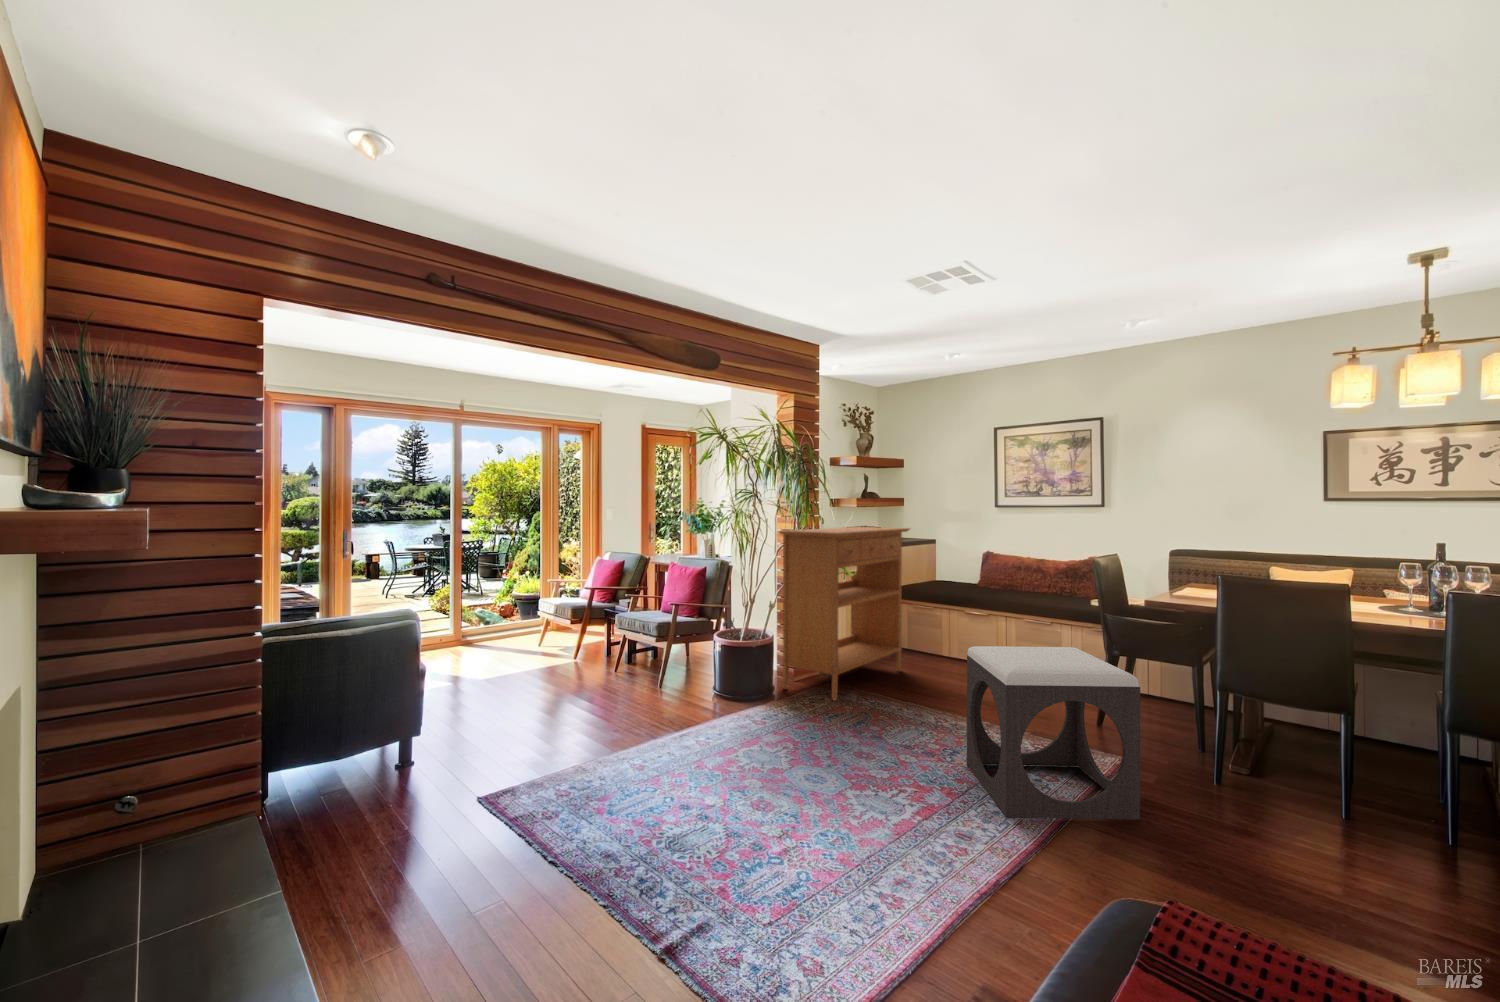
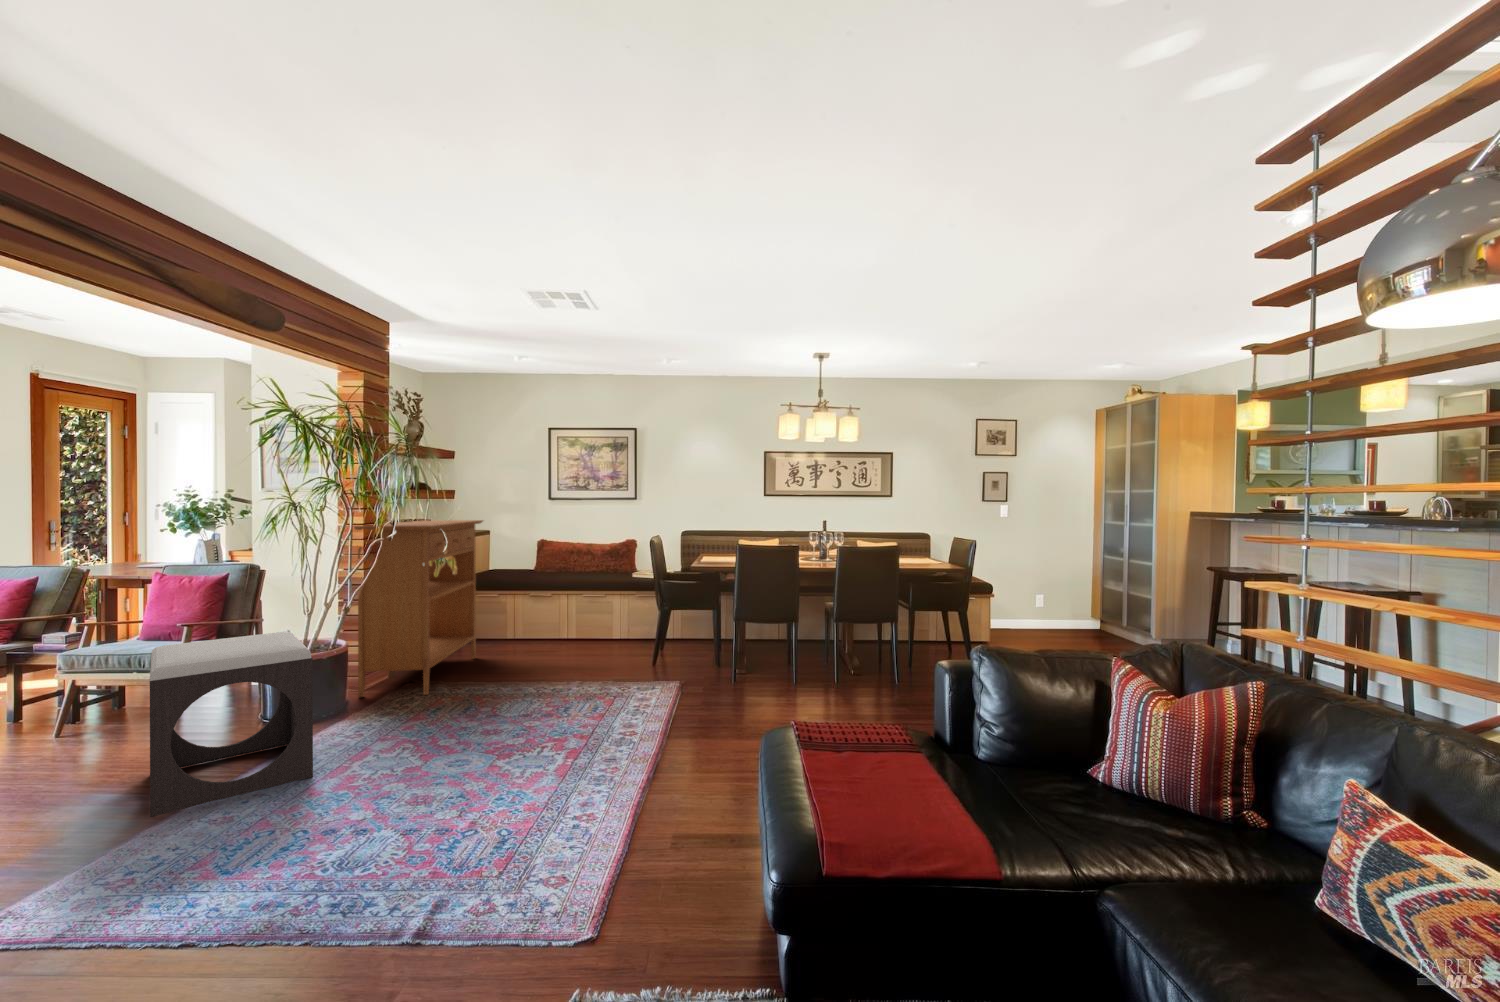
footstool: present [967,646,1140,820] -> present [150,632,313,816]

